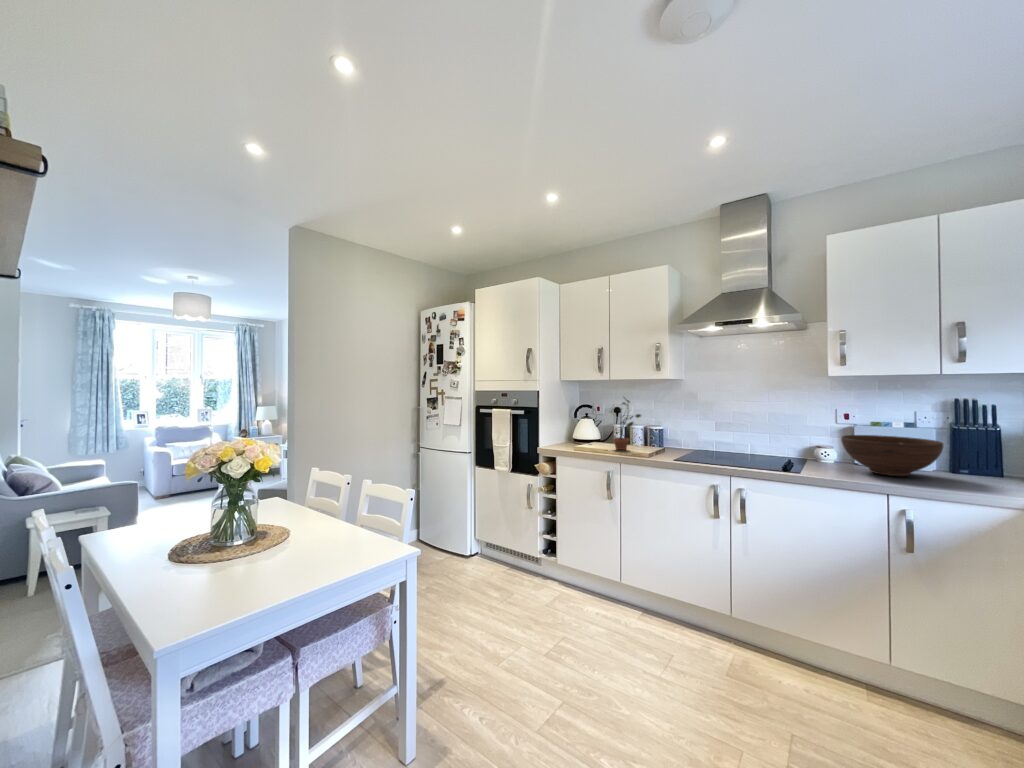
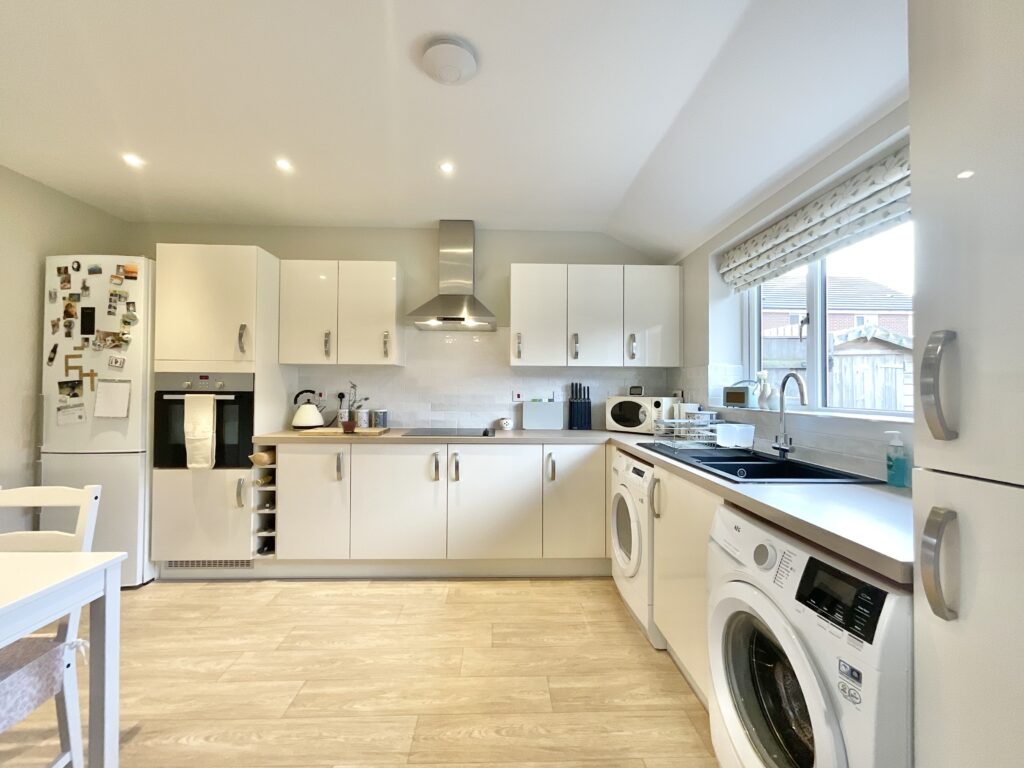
fruit bowl: present [841,435,943,476] -> none [517,408,567,433]

